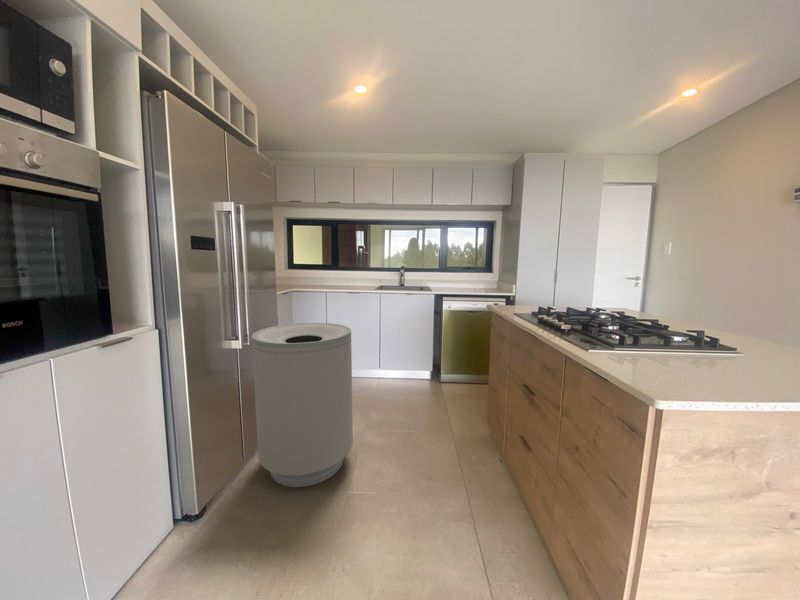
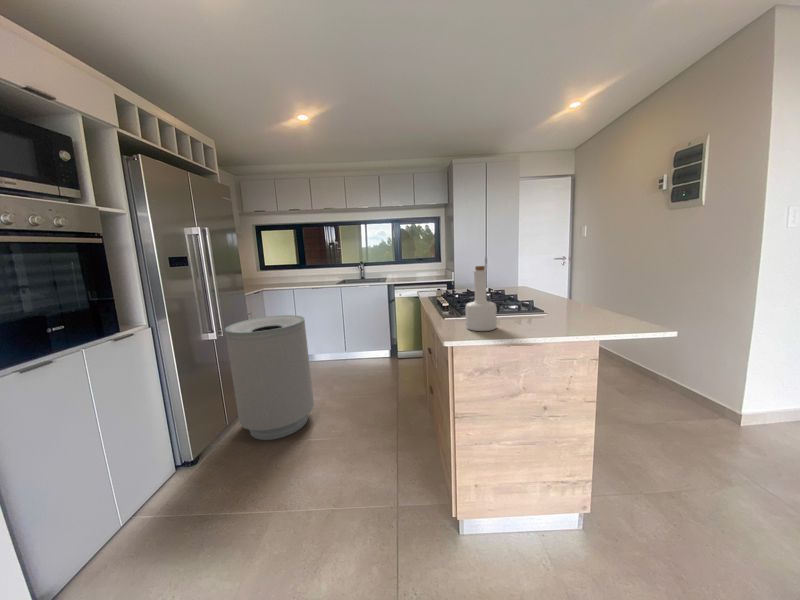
bottle: none [643,270,710,377] -> present [466,266,497,331]

